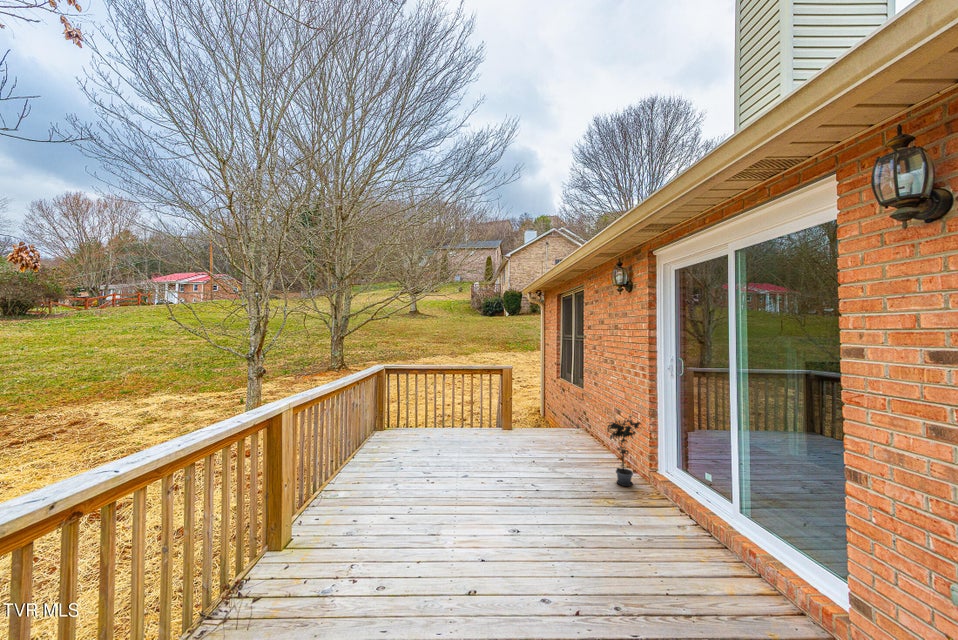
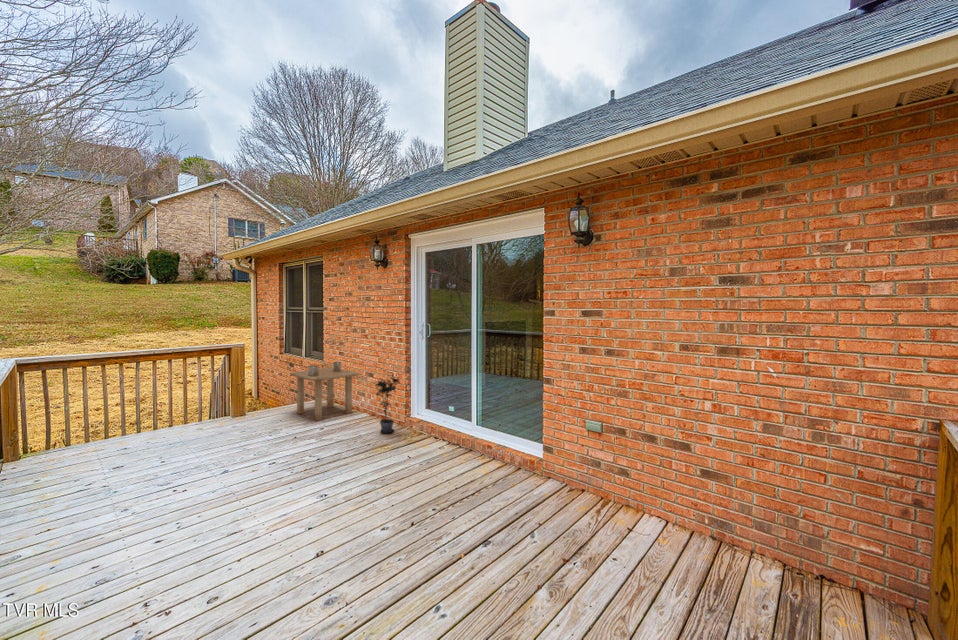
side table: none [544,393,608,453] -> present [290,362,359,421]

